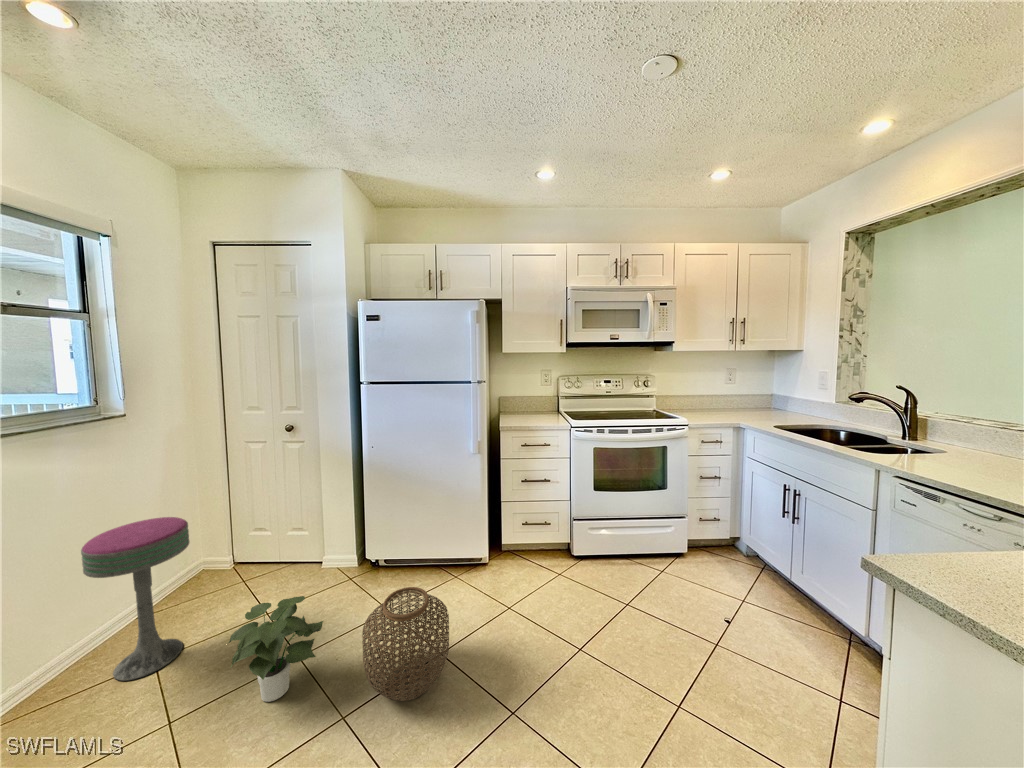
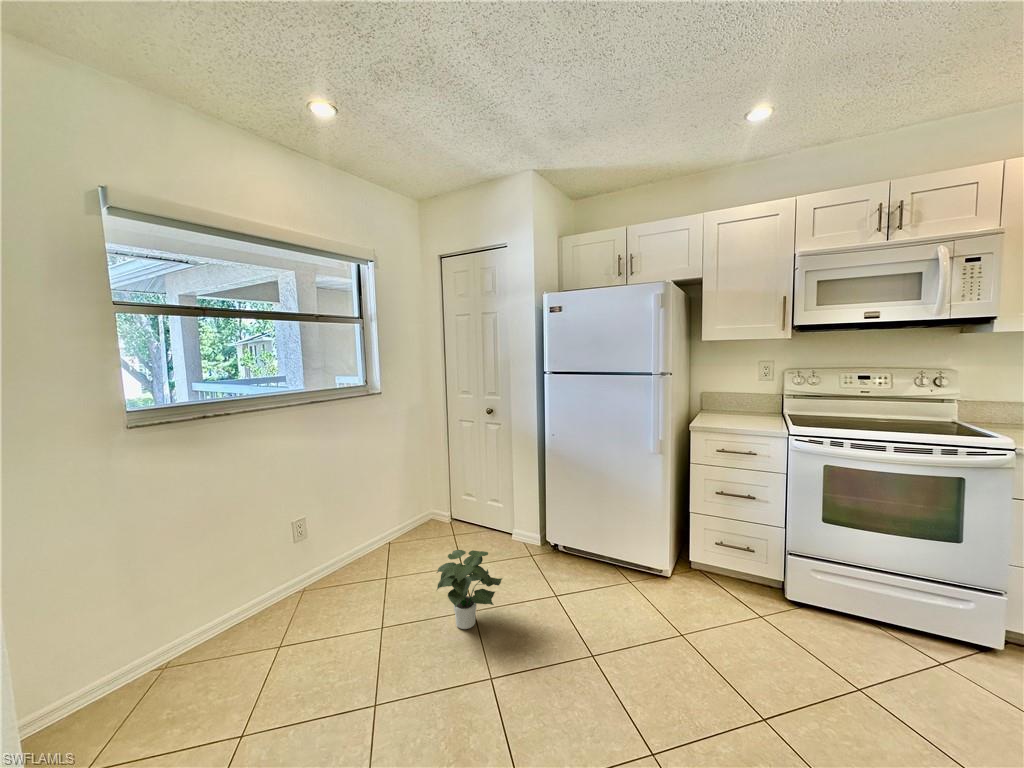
bar stool: present [81,517,190,681] -> none [362,470,419,582]
woven basket: present [362,587,449,701] -> none [528,569,608,673]

